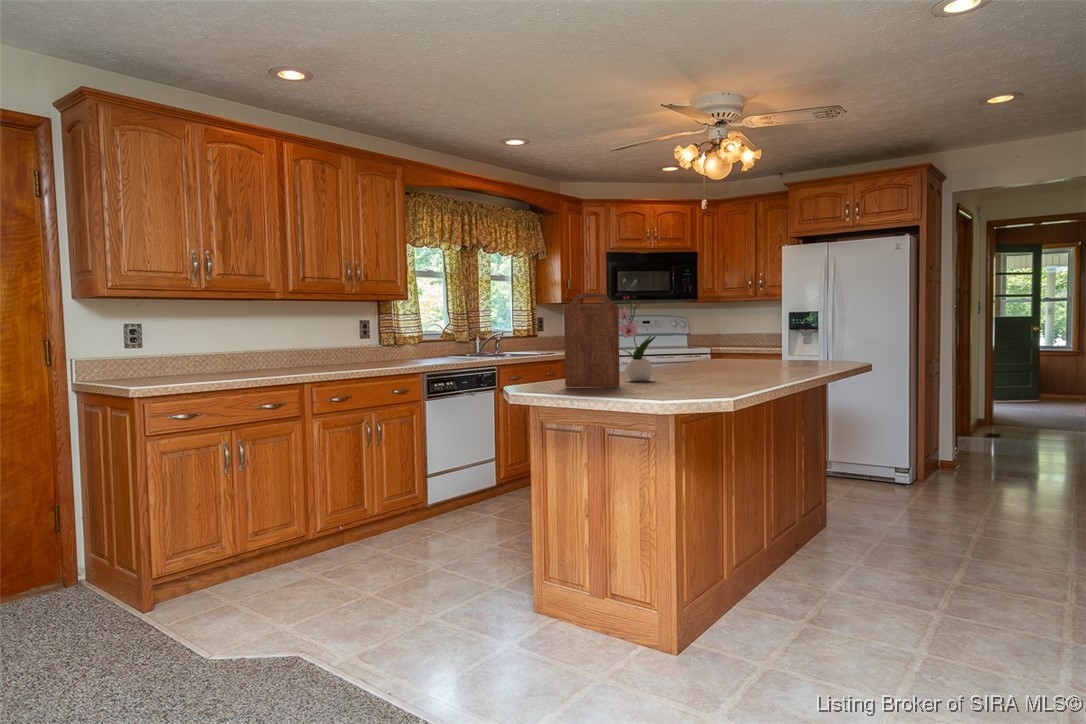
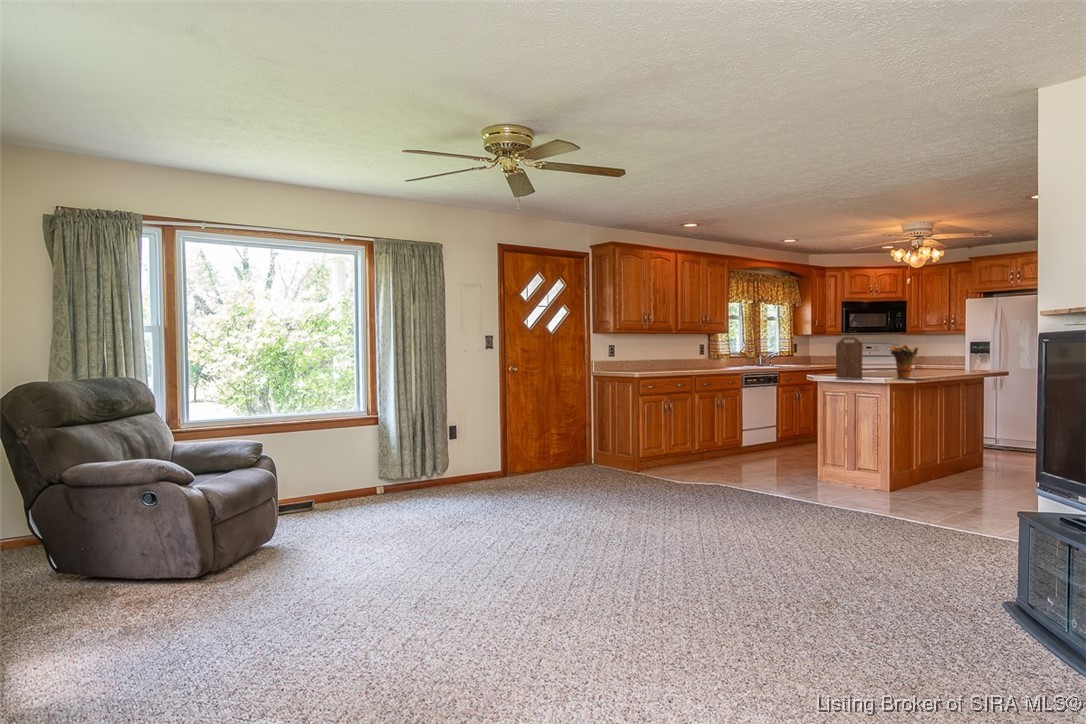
flower arrangement: present [619,296,656,381] -> none [861,337,880,377]
decorative vase: none [678,309,734,387] -> present [891,345,918,379]

